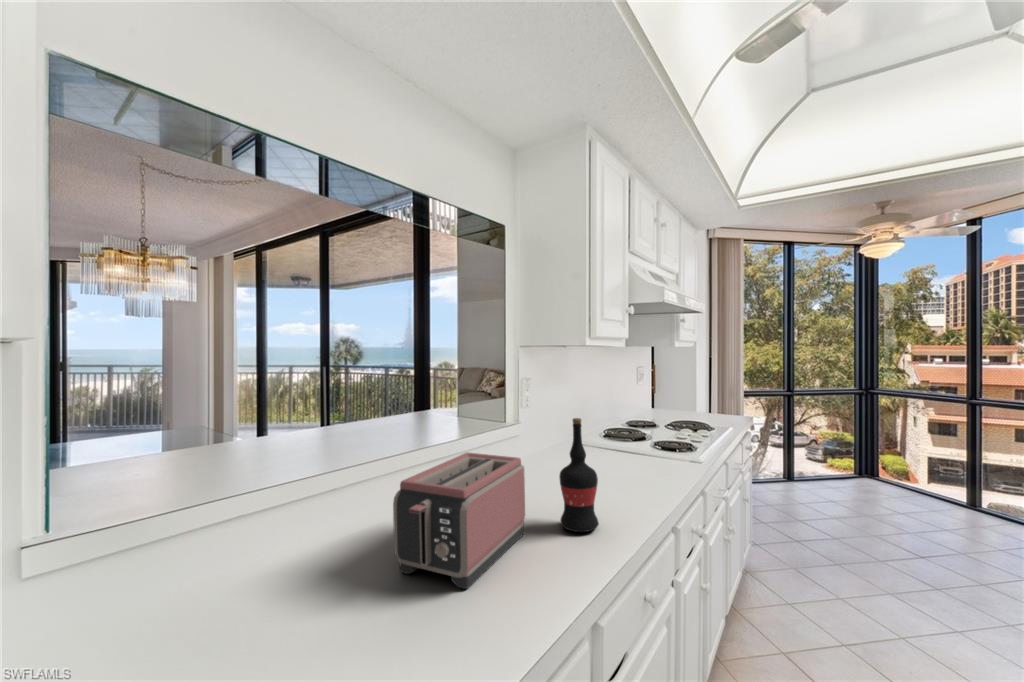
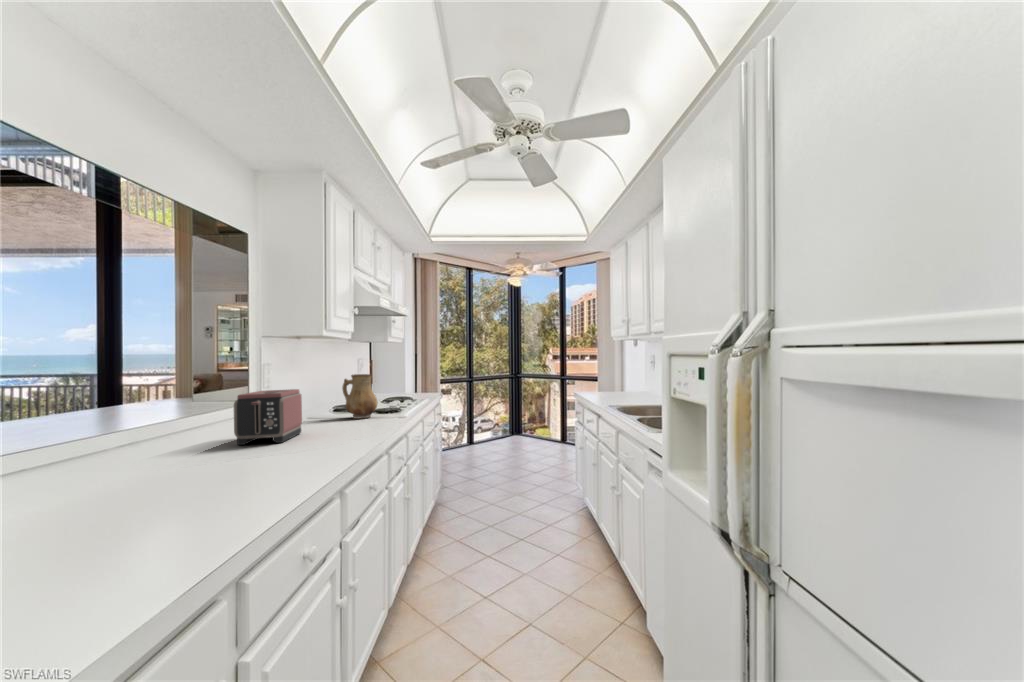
ceramic pitcher: none [607,411,661,485] -> present [342,374,378,419]
wine bottle: present [559,418,599,532] -> none [321,367,344,429]

